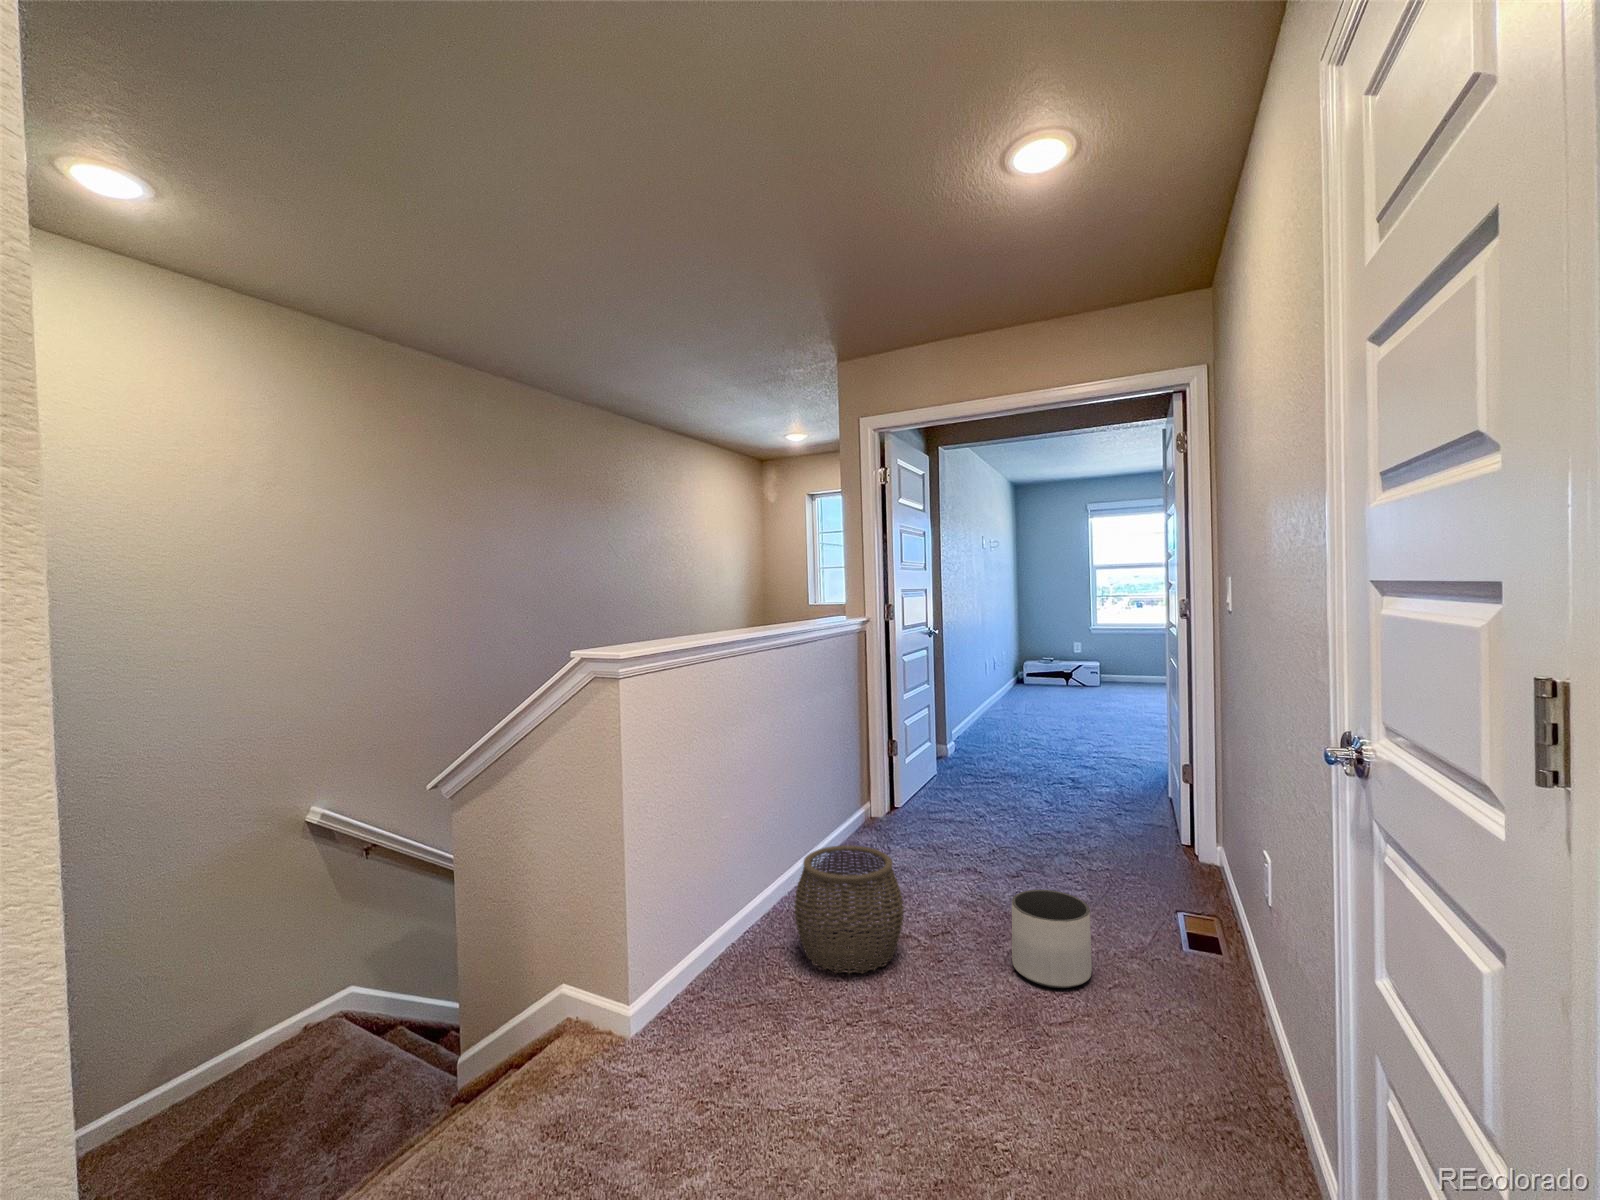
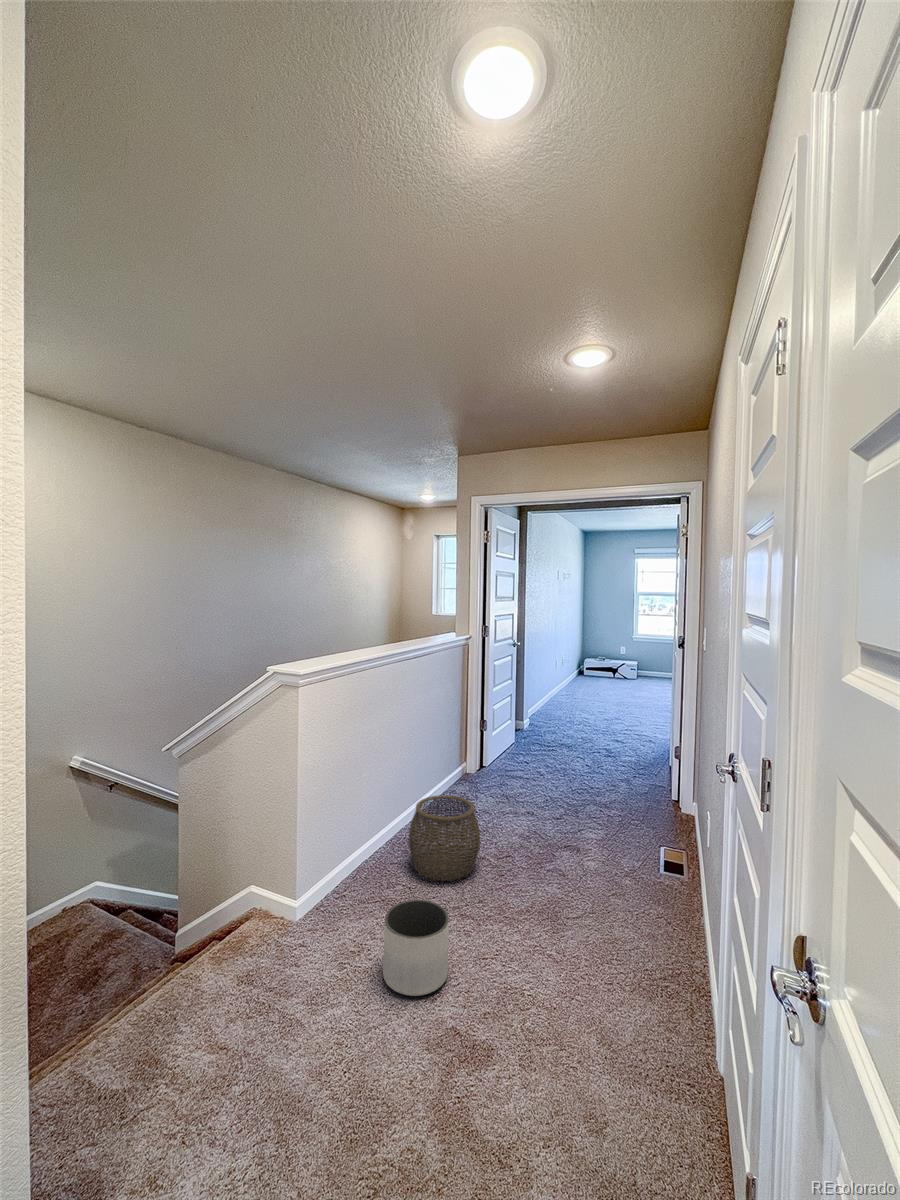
planter: present [1012,890,1092,988] -> present [383,900,449,996]

